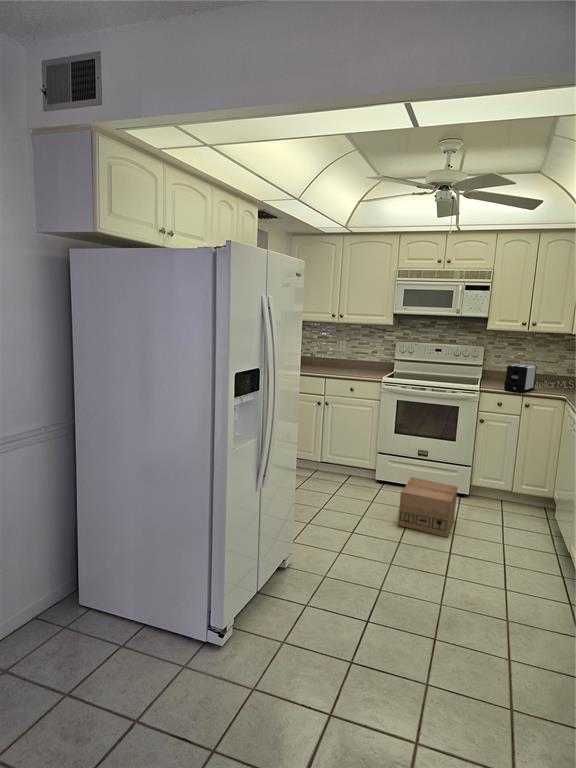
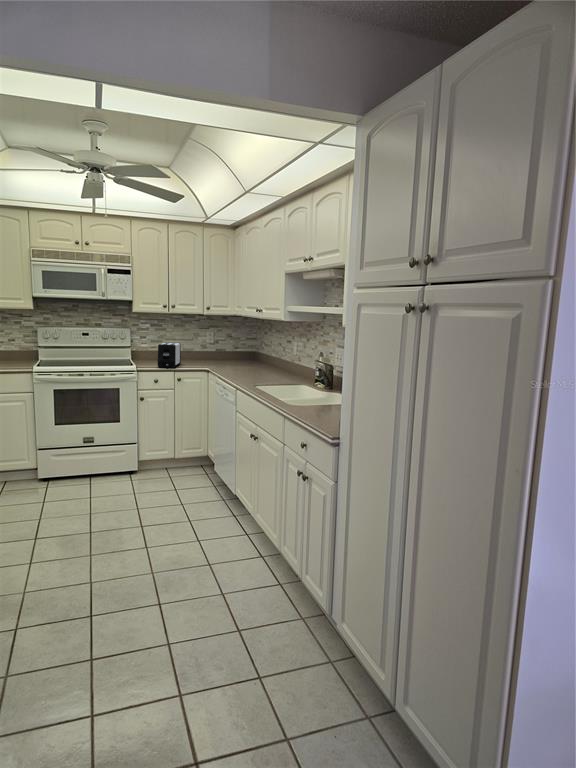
cardboard box: present [398,477,458,537] -> none [82,464,135,517]

